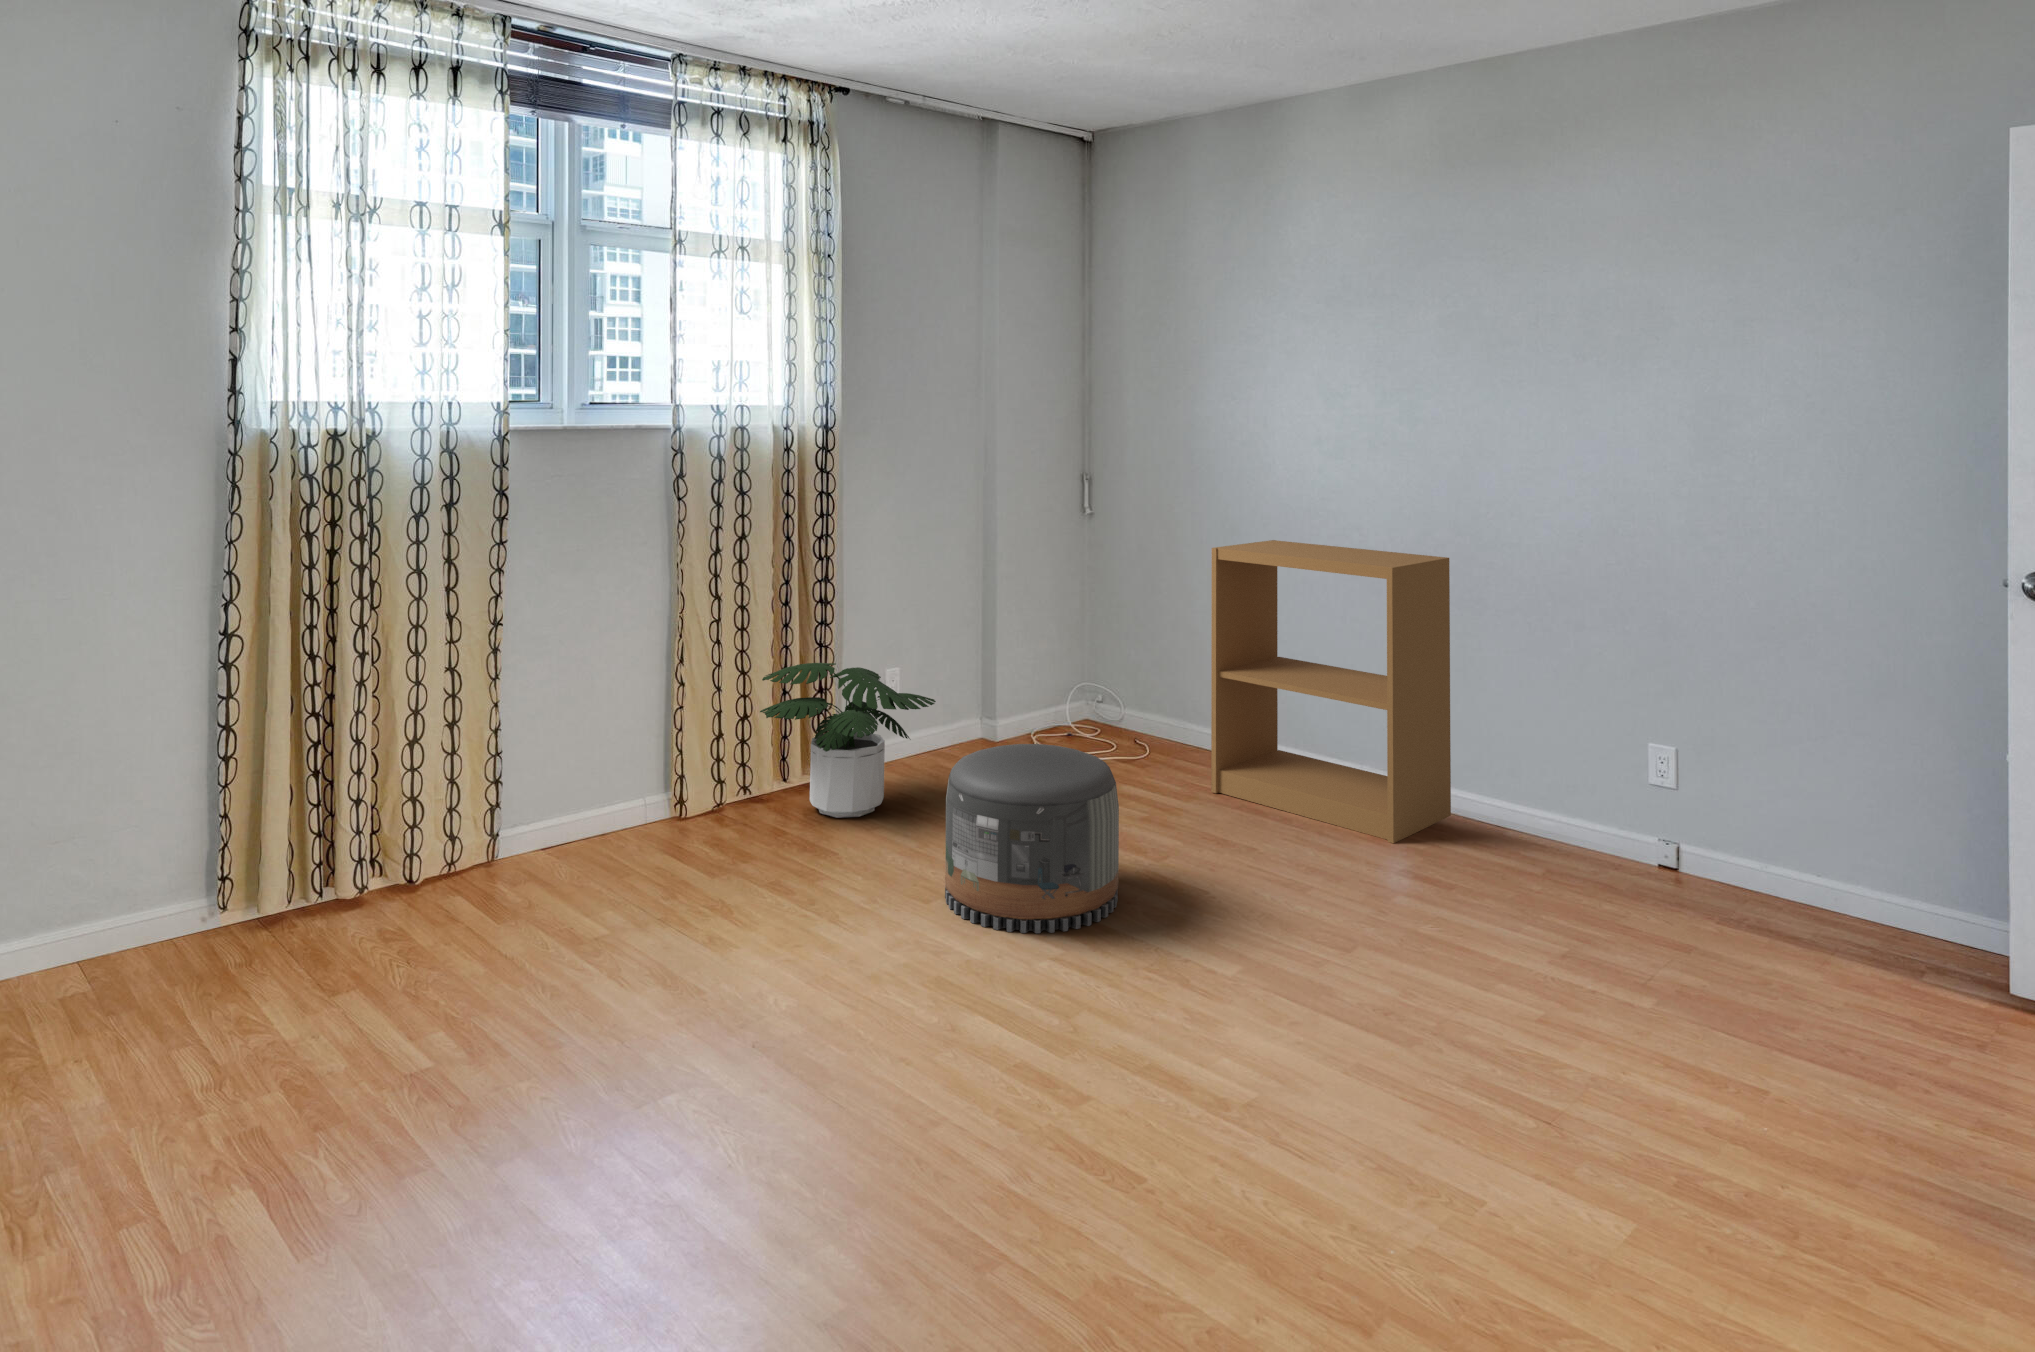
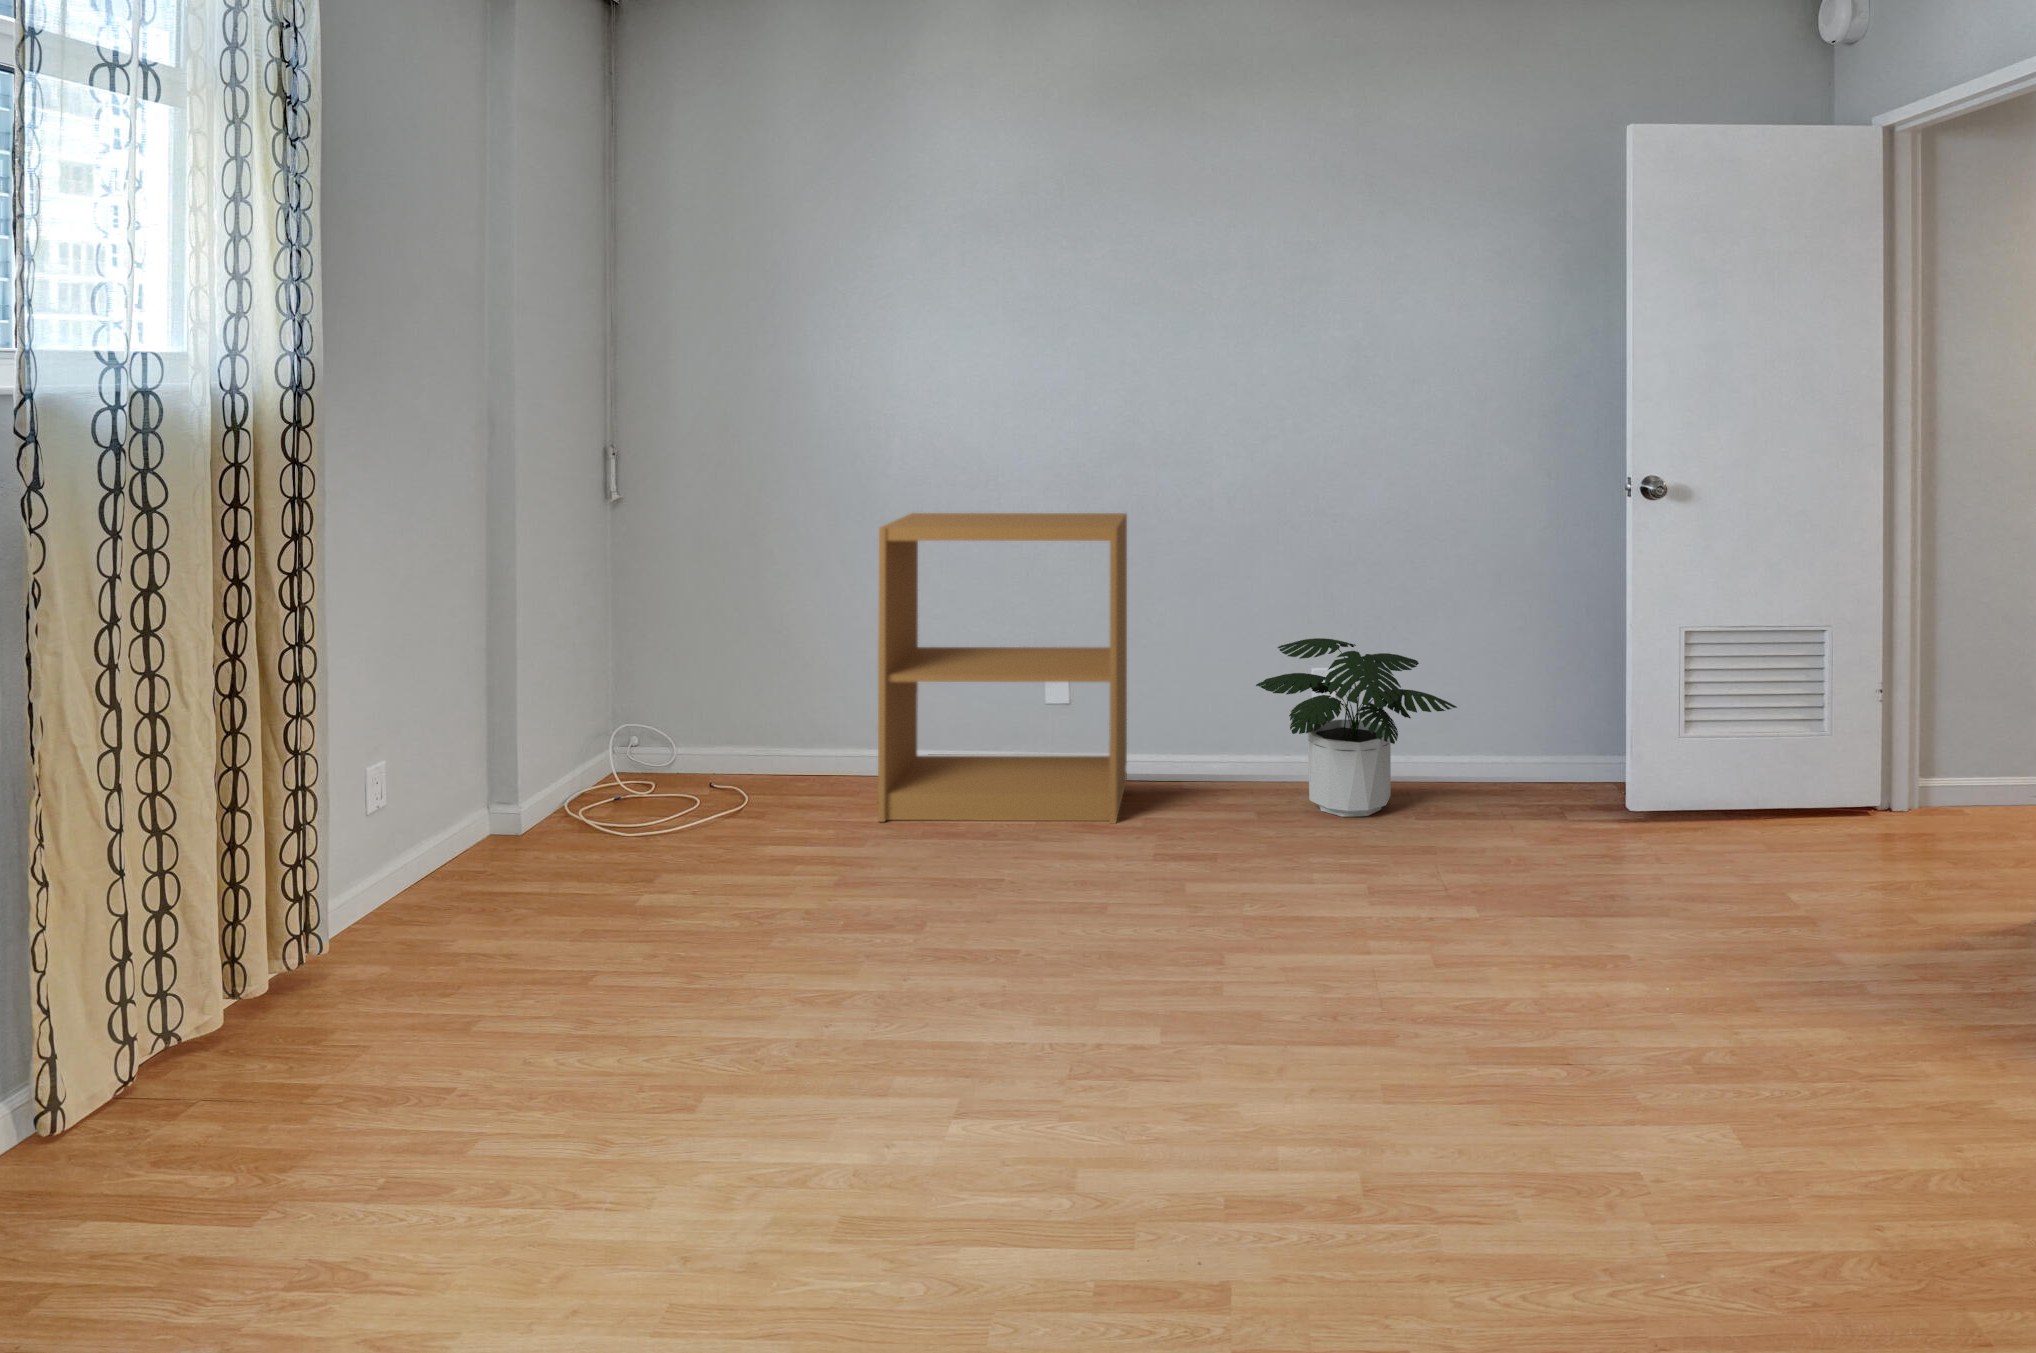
potted plant: present [760,663,936,818] -> present [1256,638,1457,817]
pouf: present [945,744,1119,933] -> none [701,808,951,1090]

